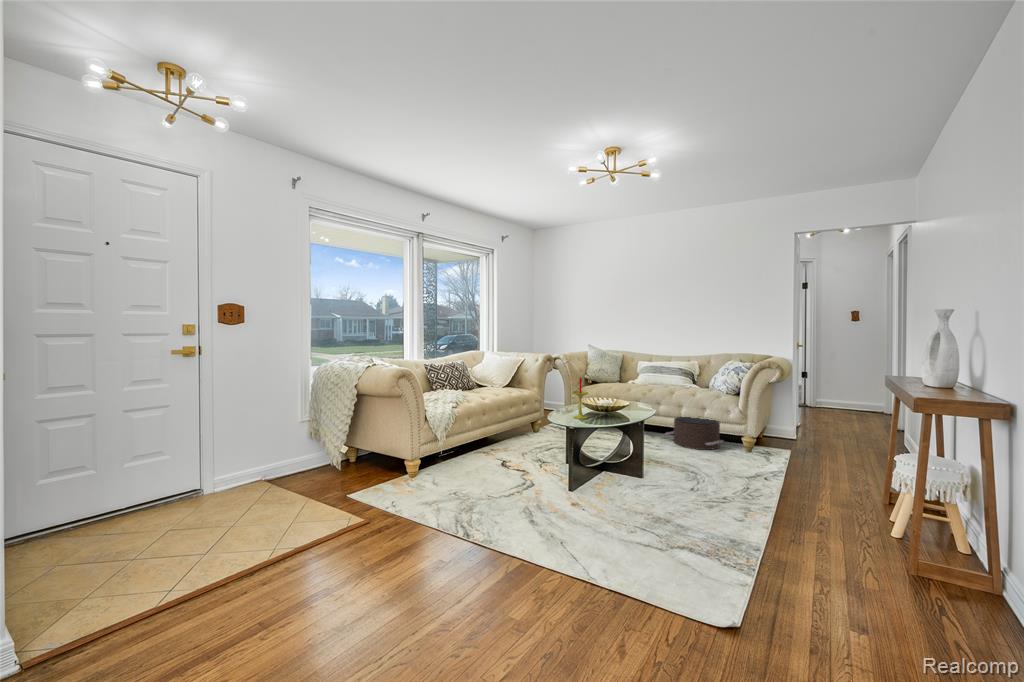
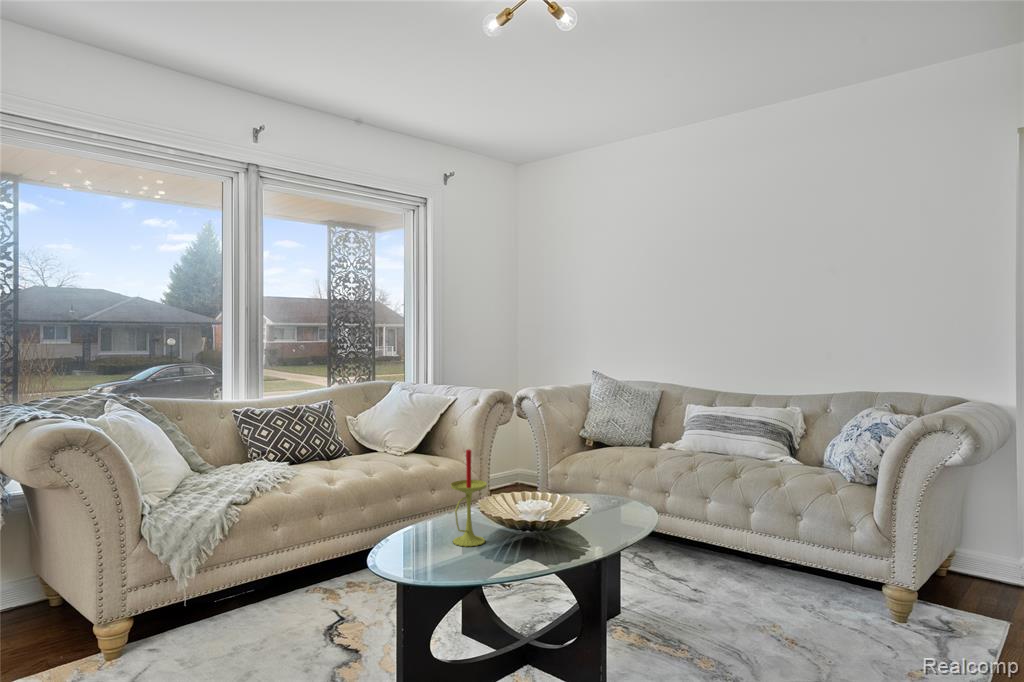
pouf: present [665,416,723,450] -> none [716,525,845,609]

